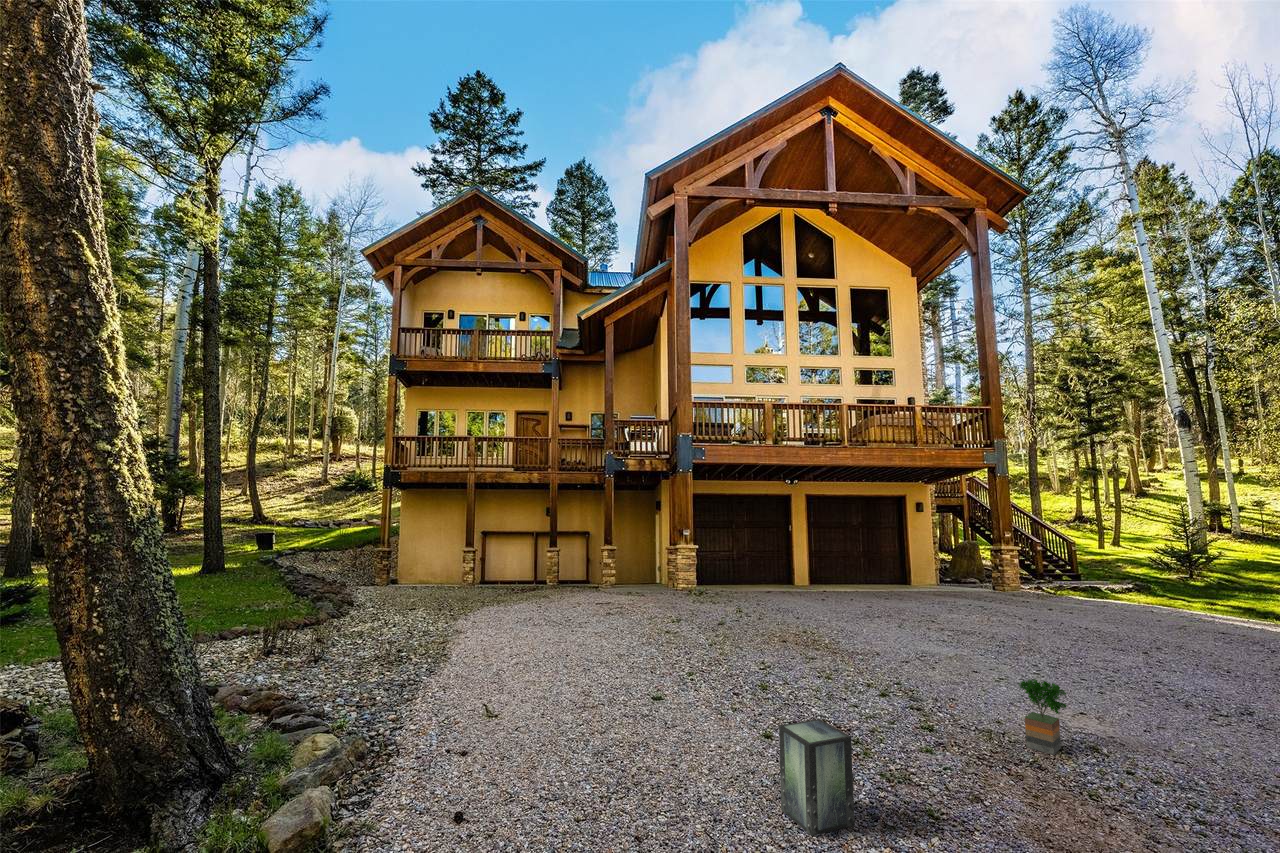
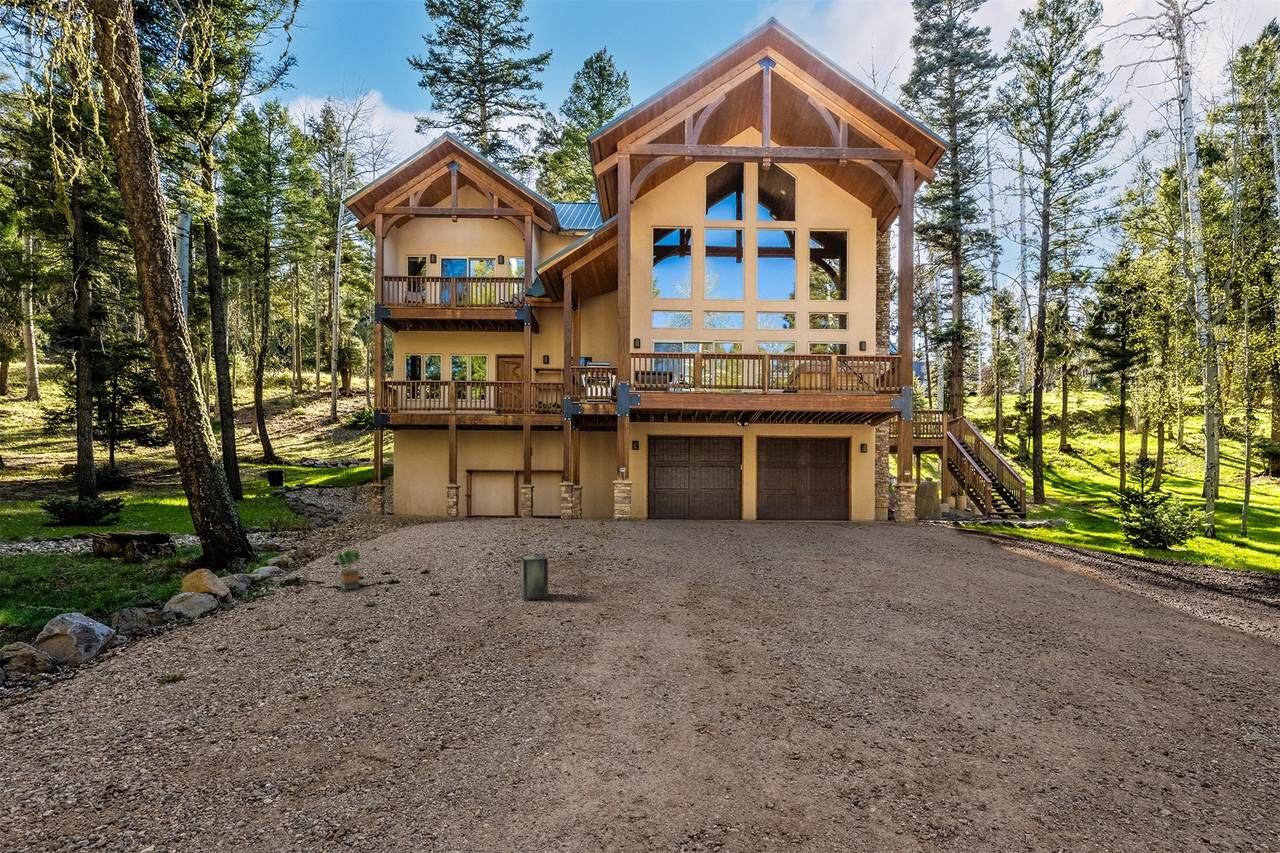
potted tree: present [1019,679,1067,755] -> present [336,550,364,590]

